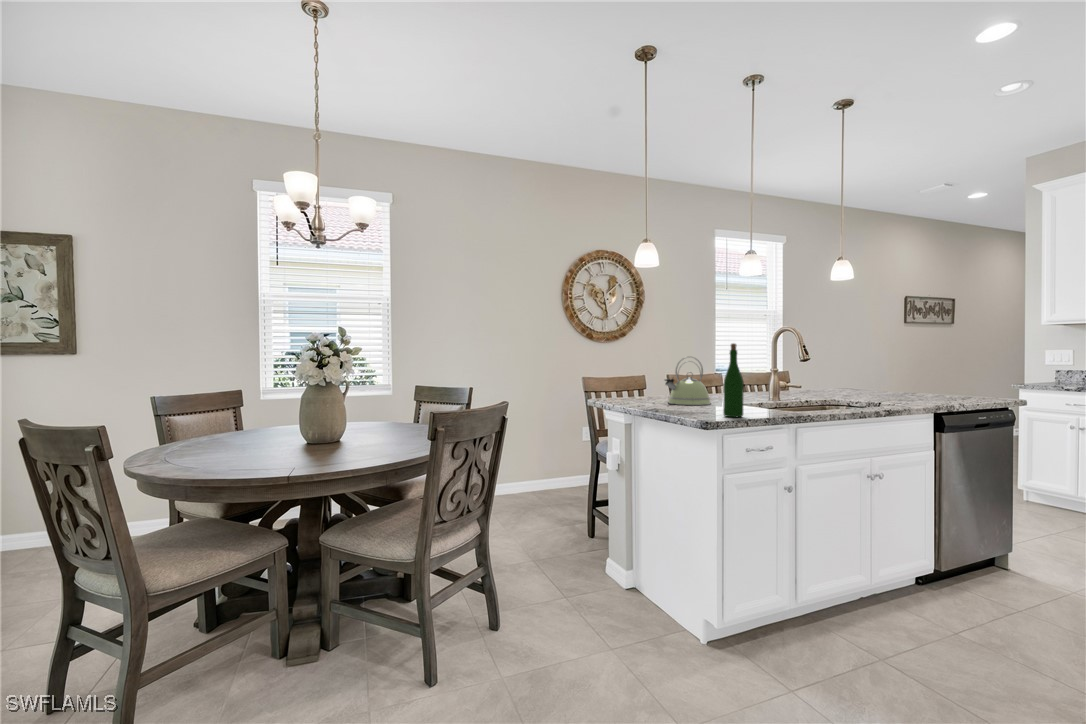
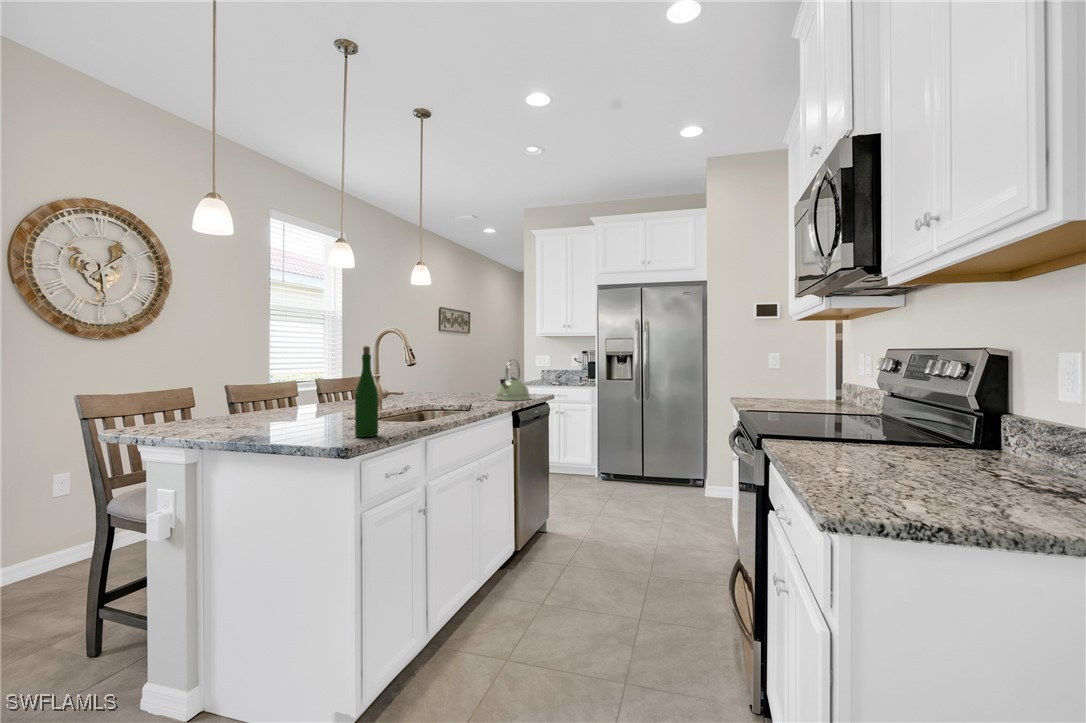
kettle: present [665,357,711,405] -> present [496,359,530,401]

